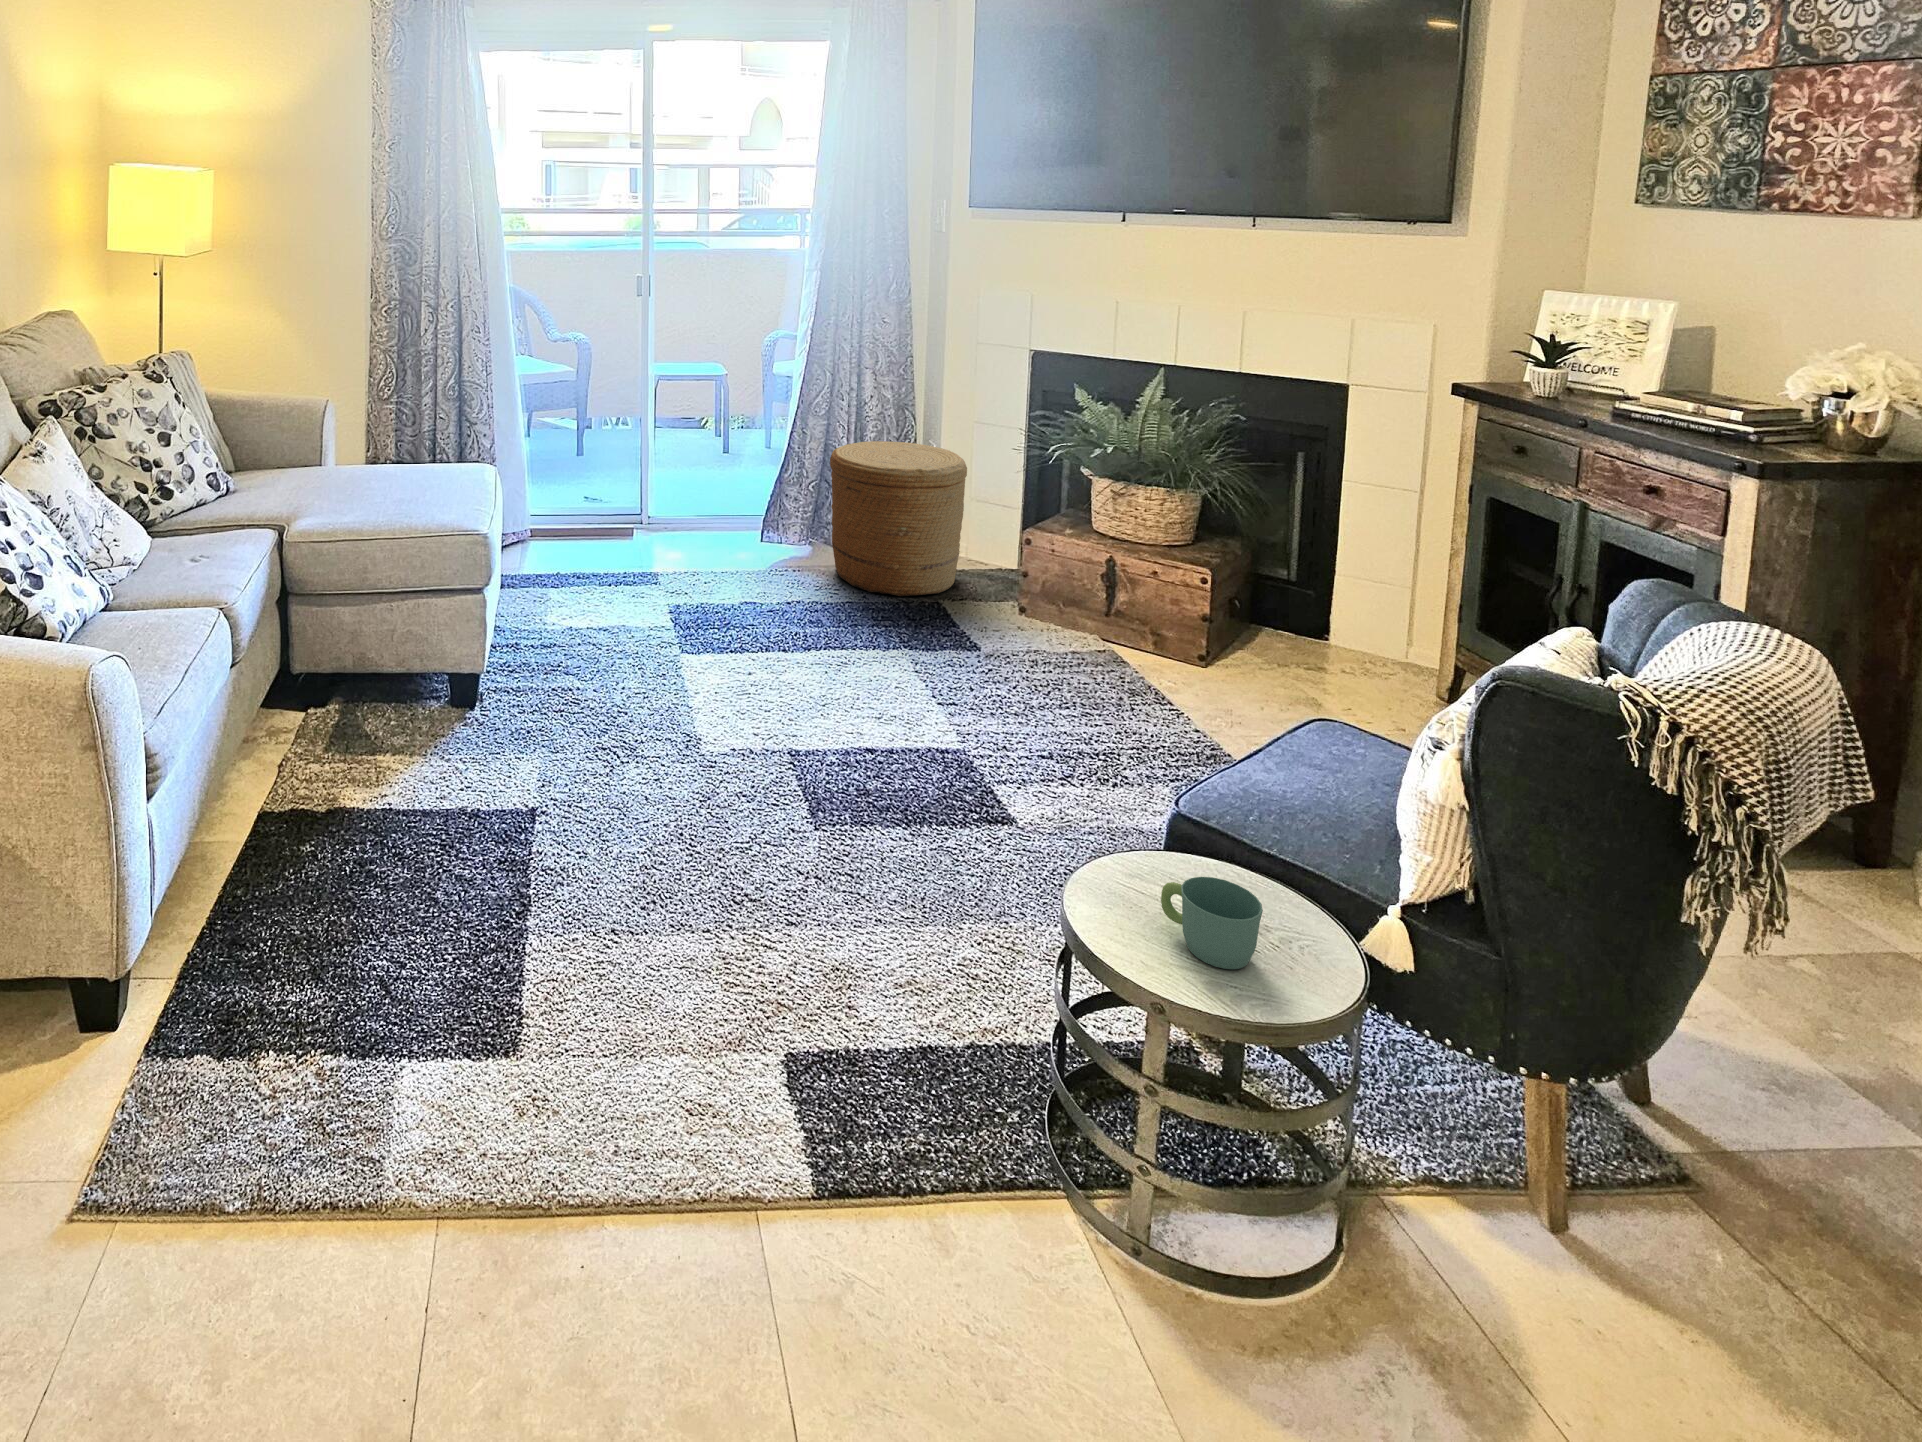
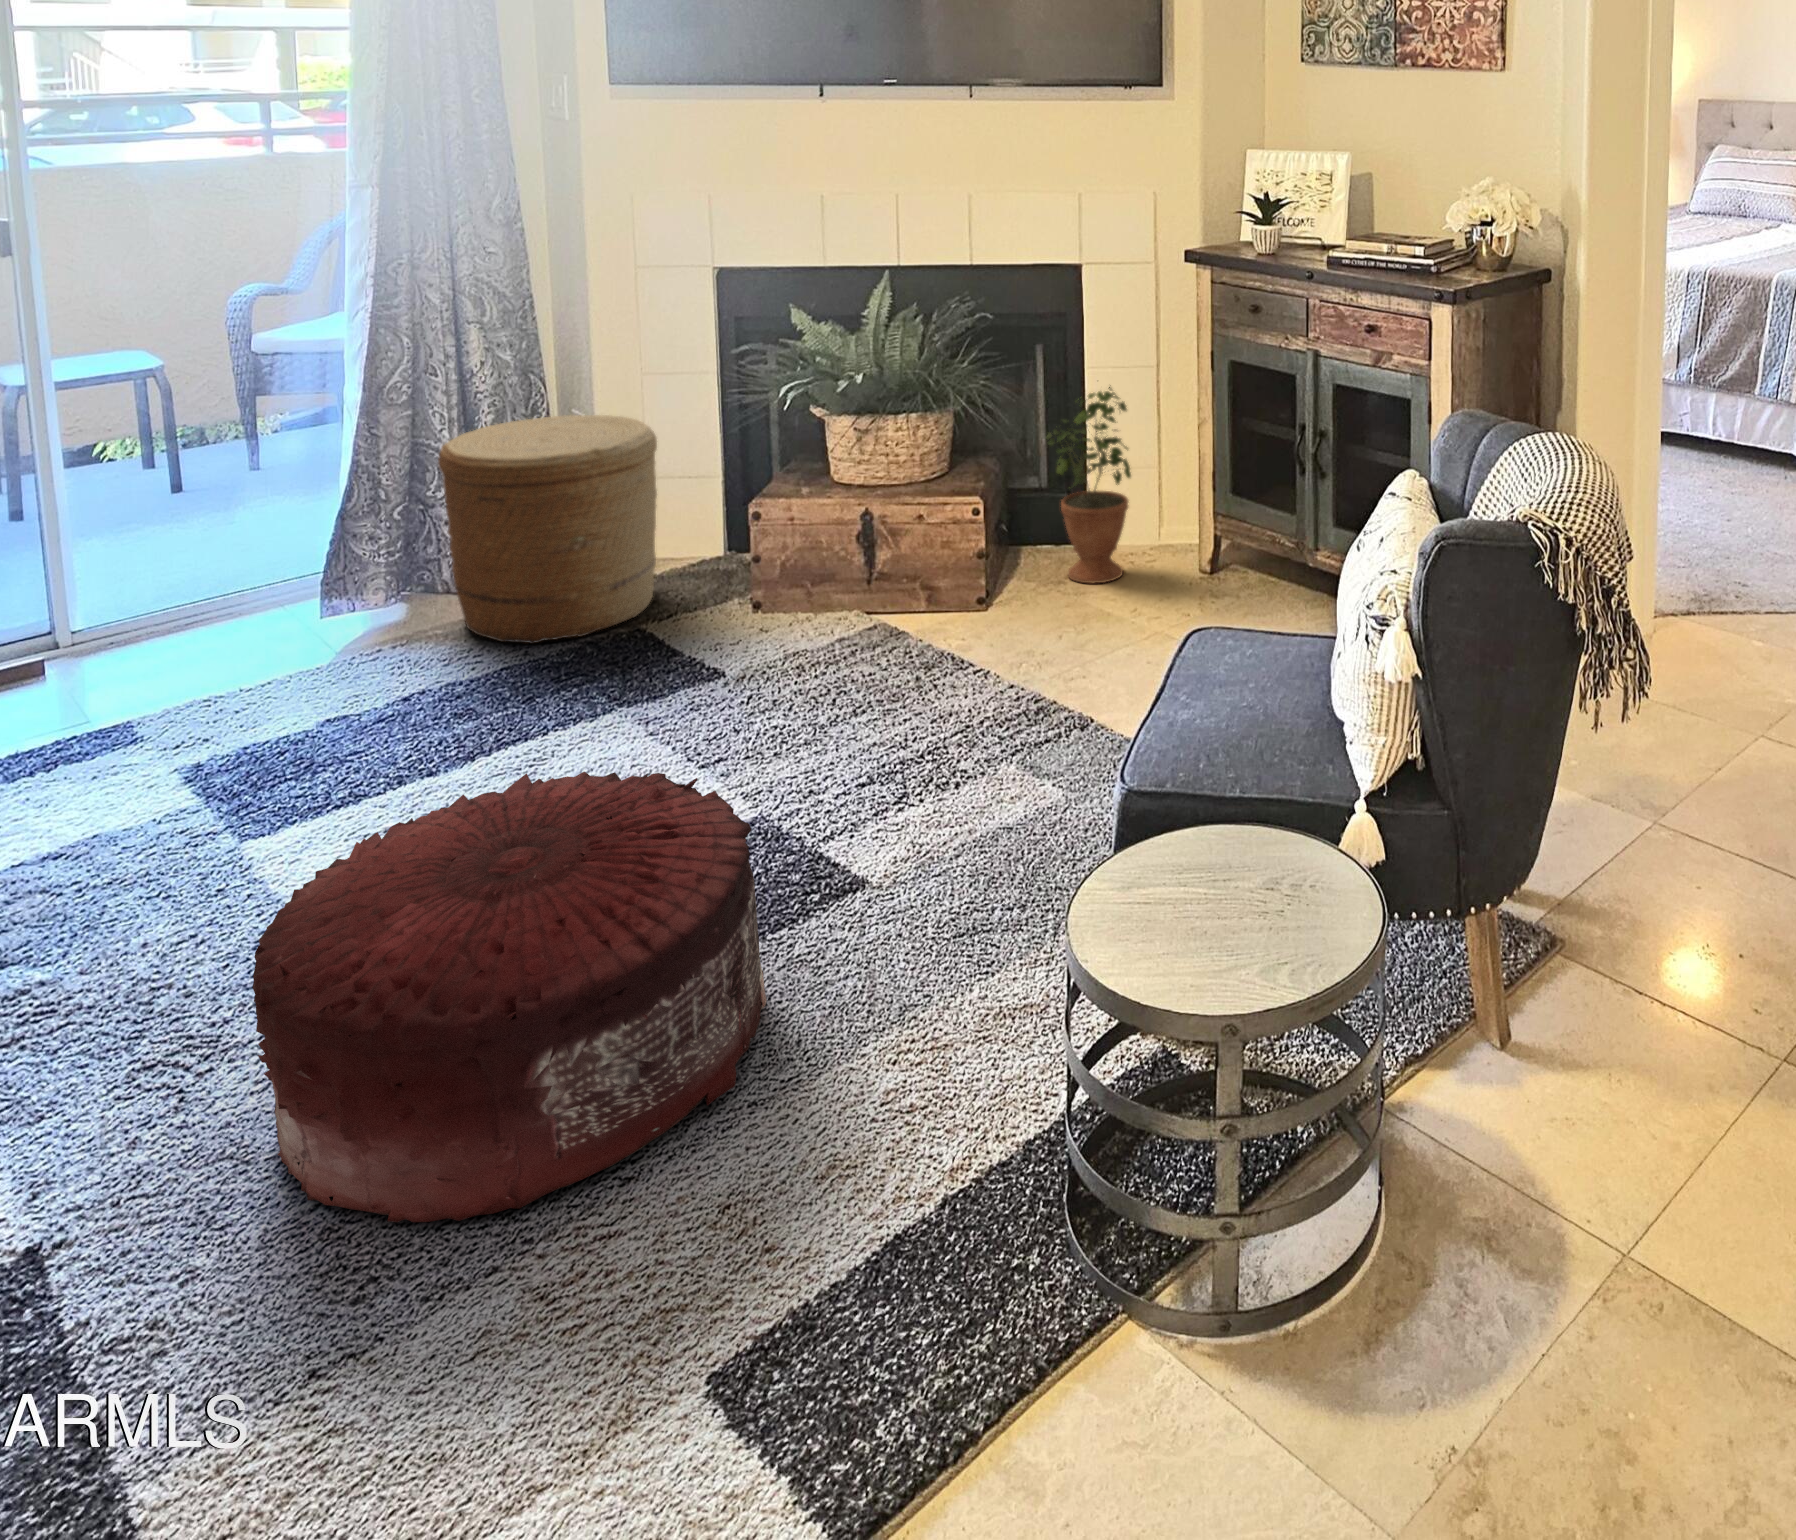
potted plant: none [1284,491,1376,676] -> present [1047,387,1131,584]
pouf: none [637,660,915,911] -> present [252,772,767,1222]
mug: present [1161,877,1263,969] -> none [1201,839,1313,944]

